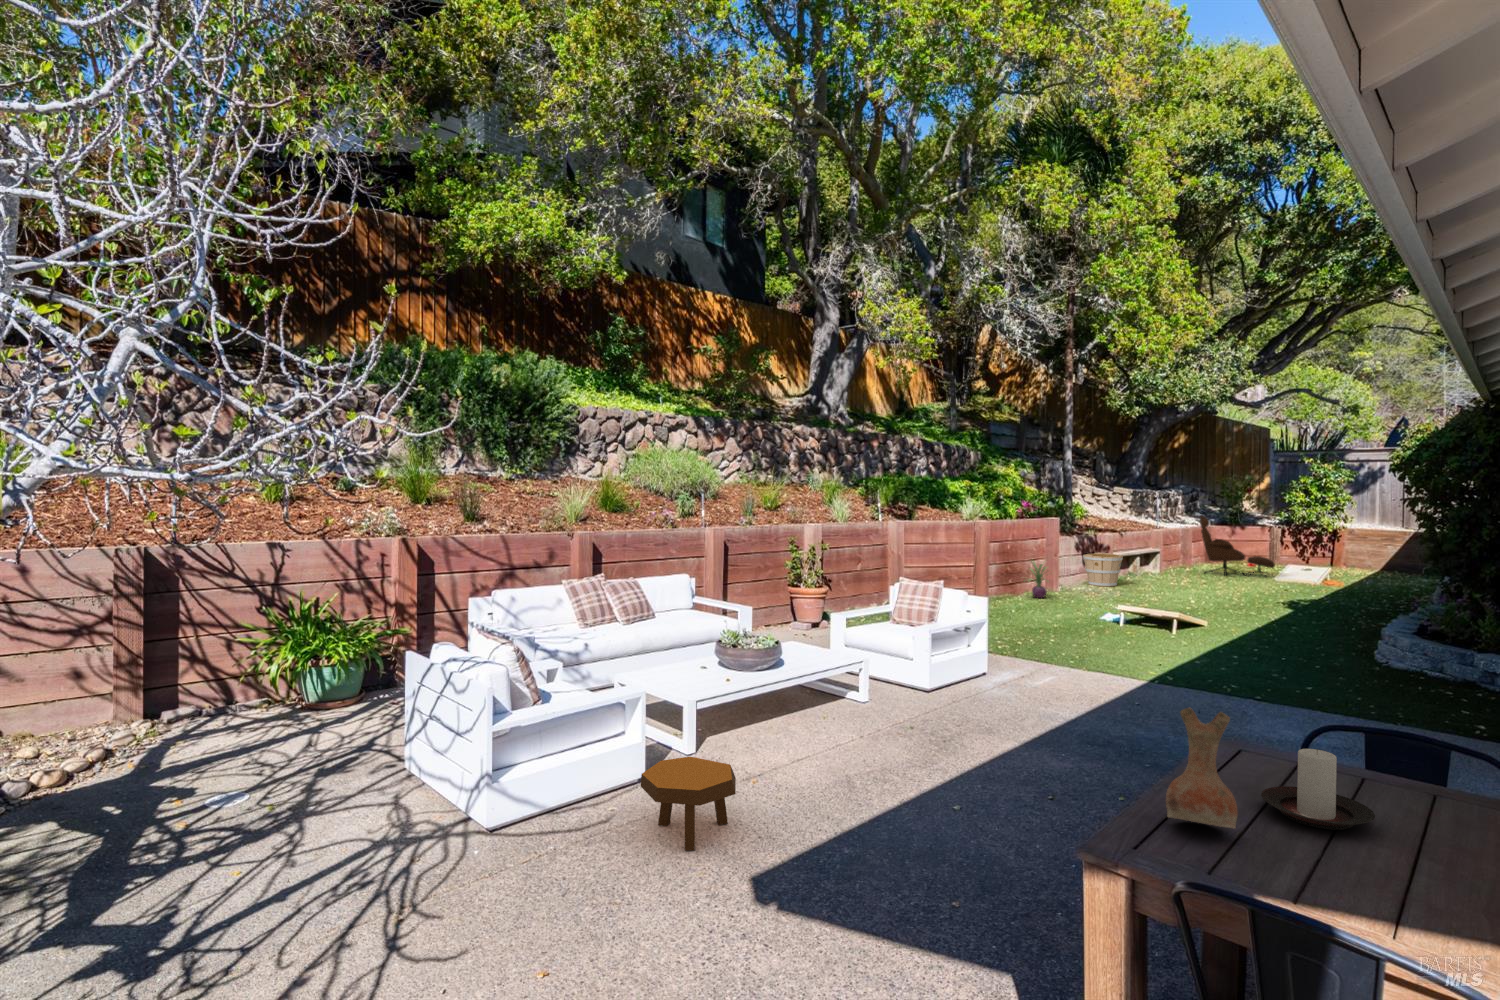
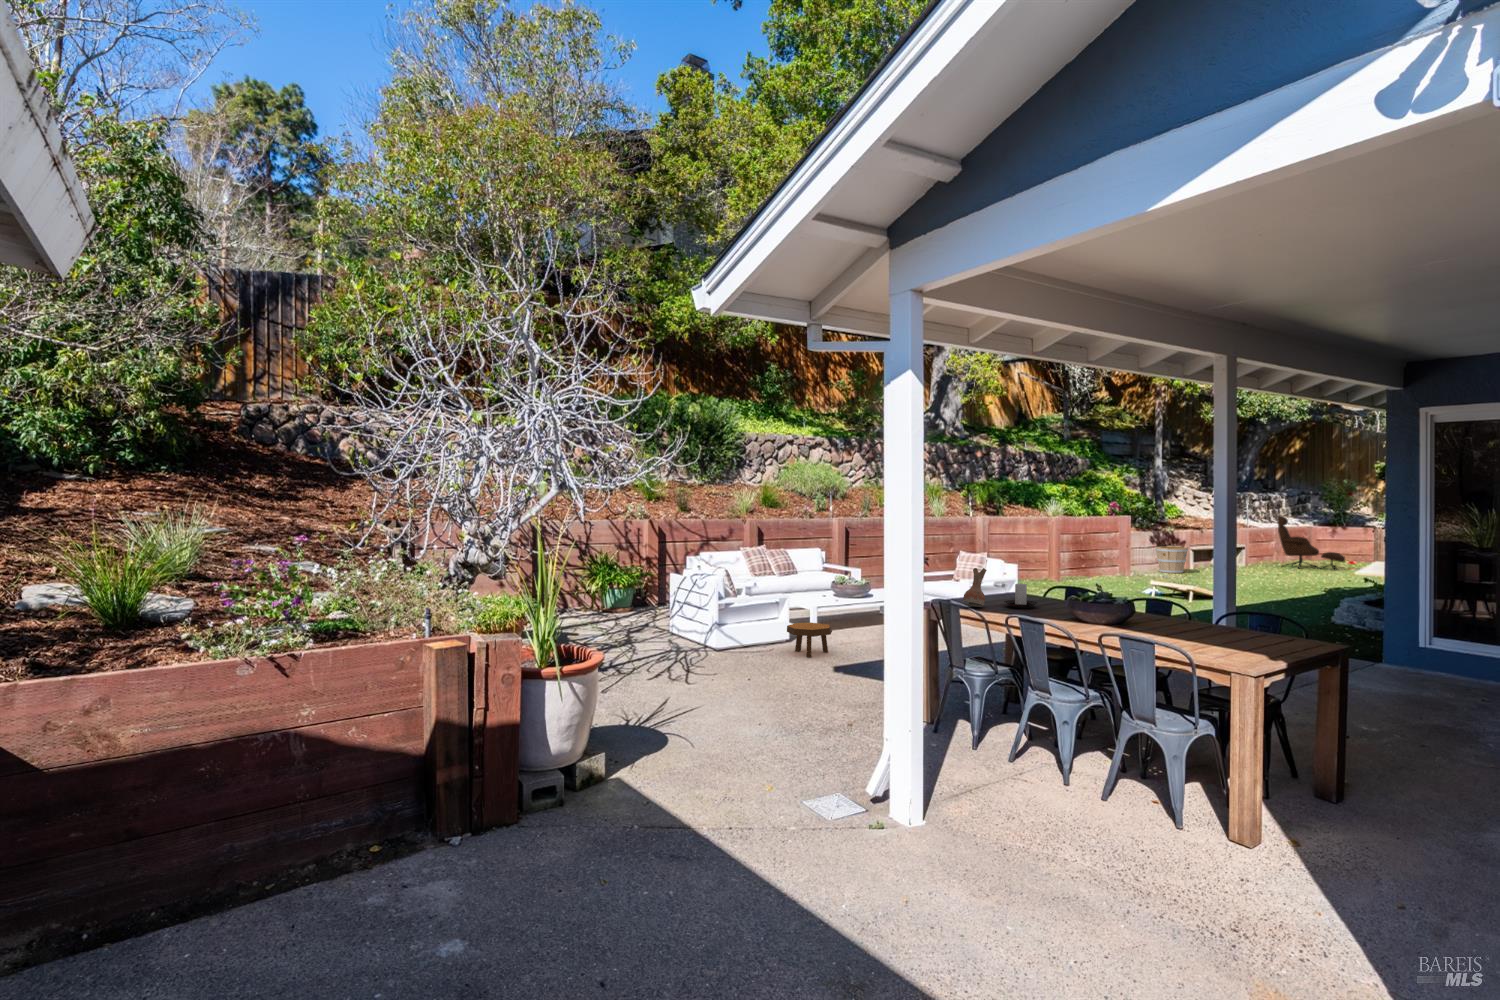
decorative plant: present [1031,562,1047,598] -> none [1085,548,1120,579]

